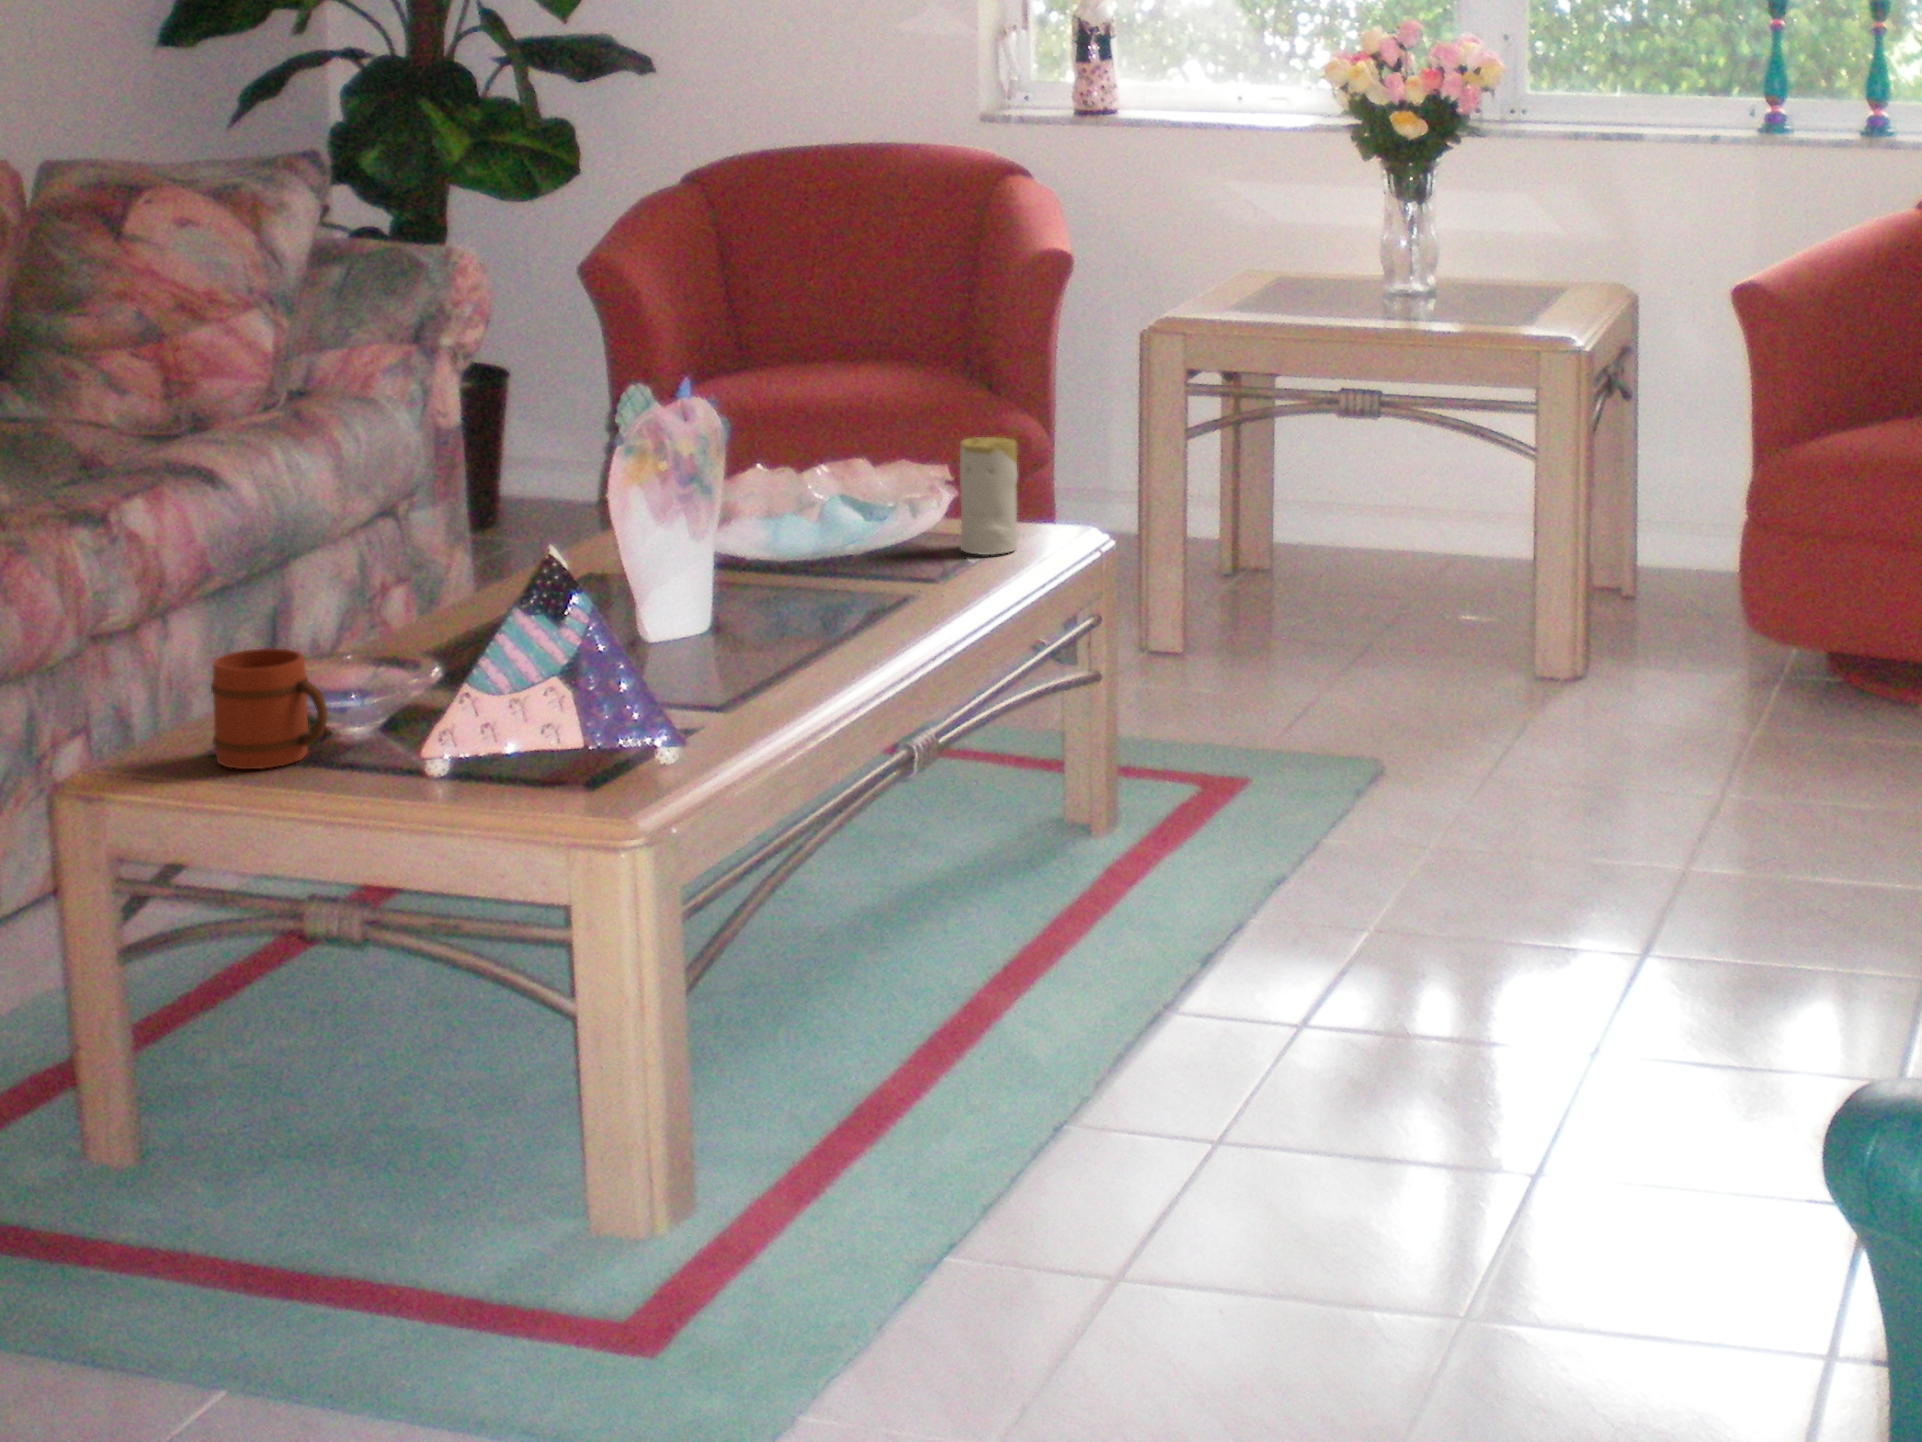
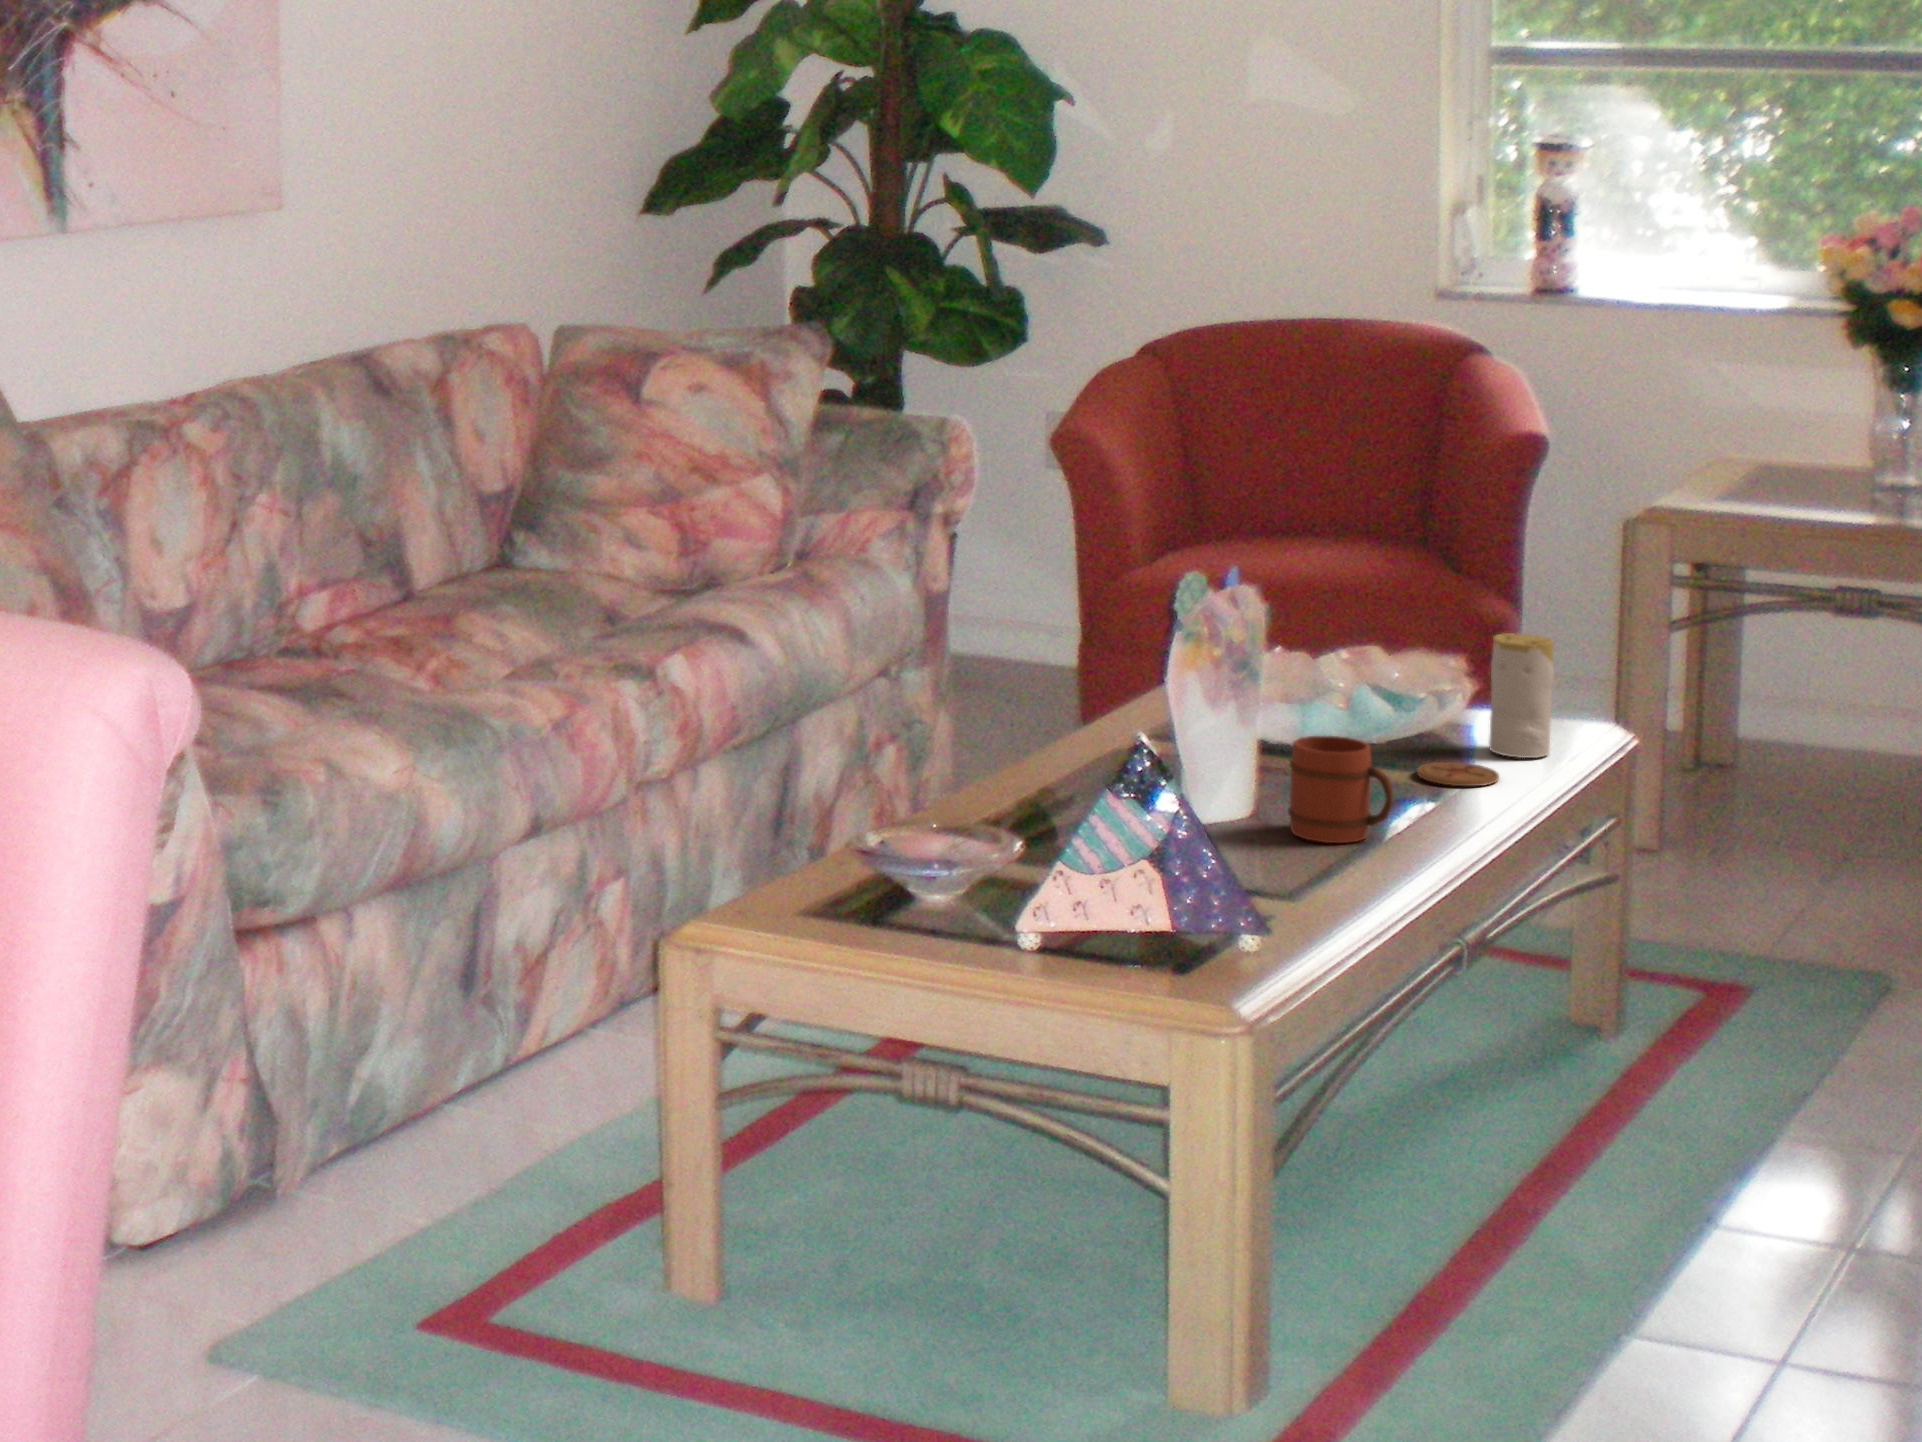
coaster: none [883,563,961,585] -> present [1417,762,1499,786]
mug: present [211,648,327,769] -> present [1288,736,1394,843]

